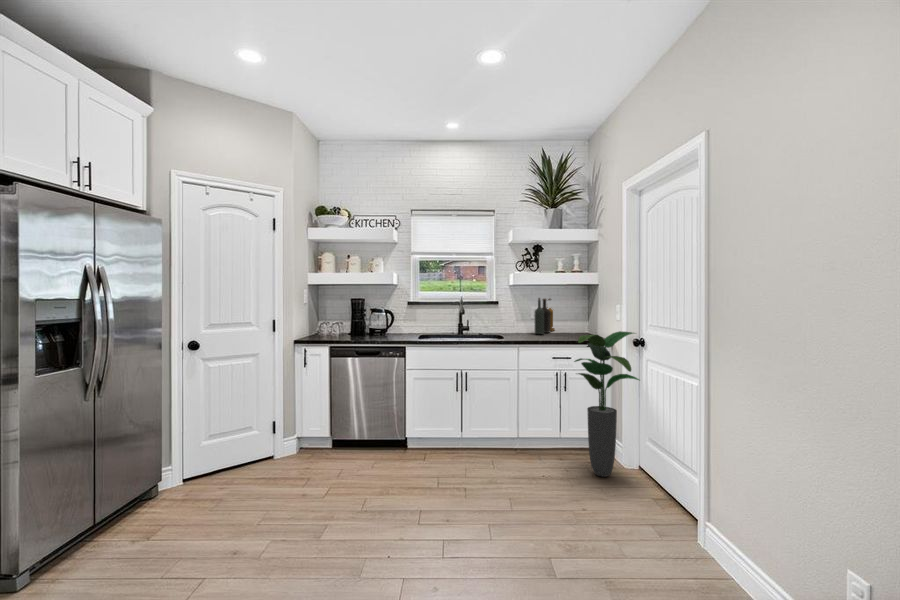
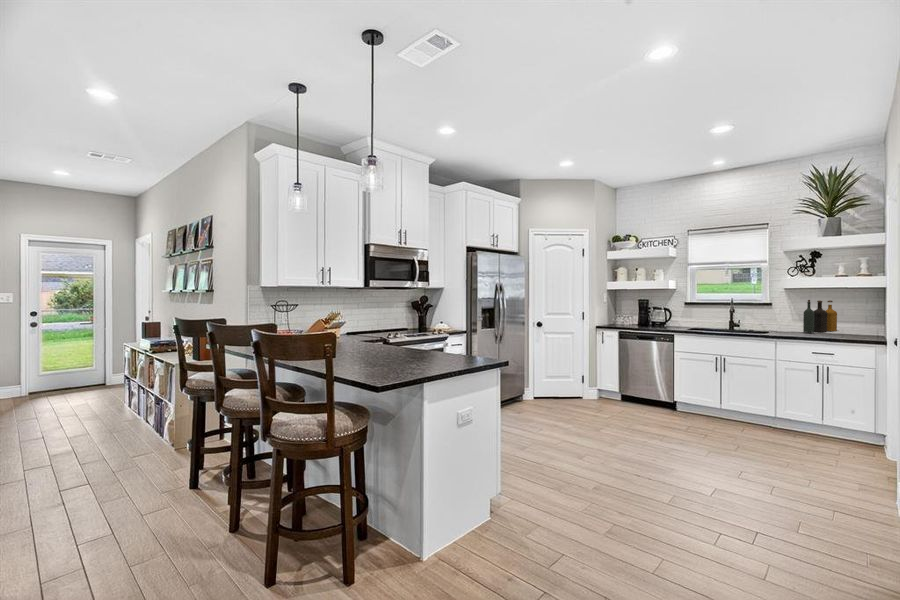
potted plant: present [574,331,640,477] -> none [810,330,882,453]

